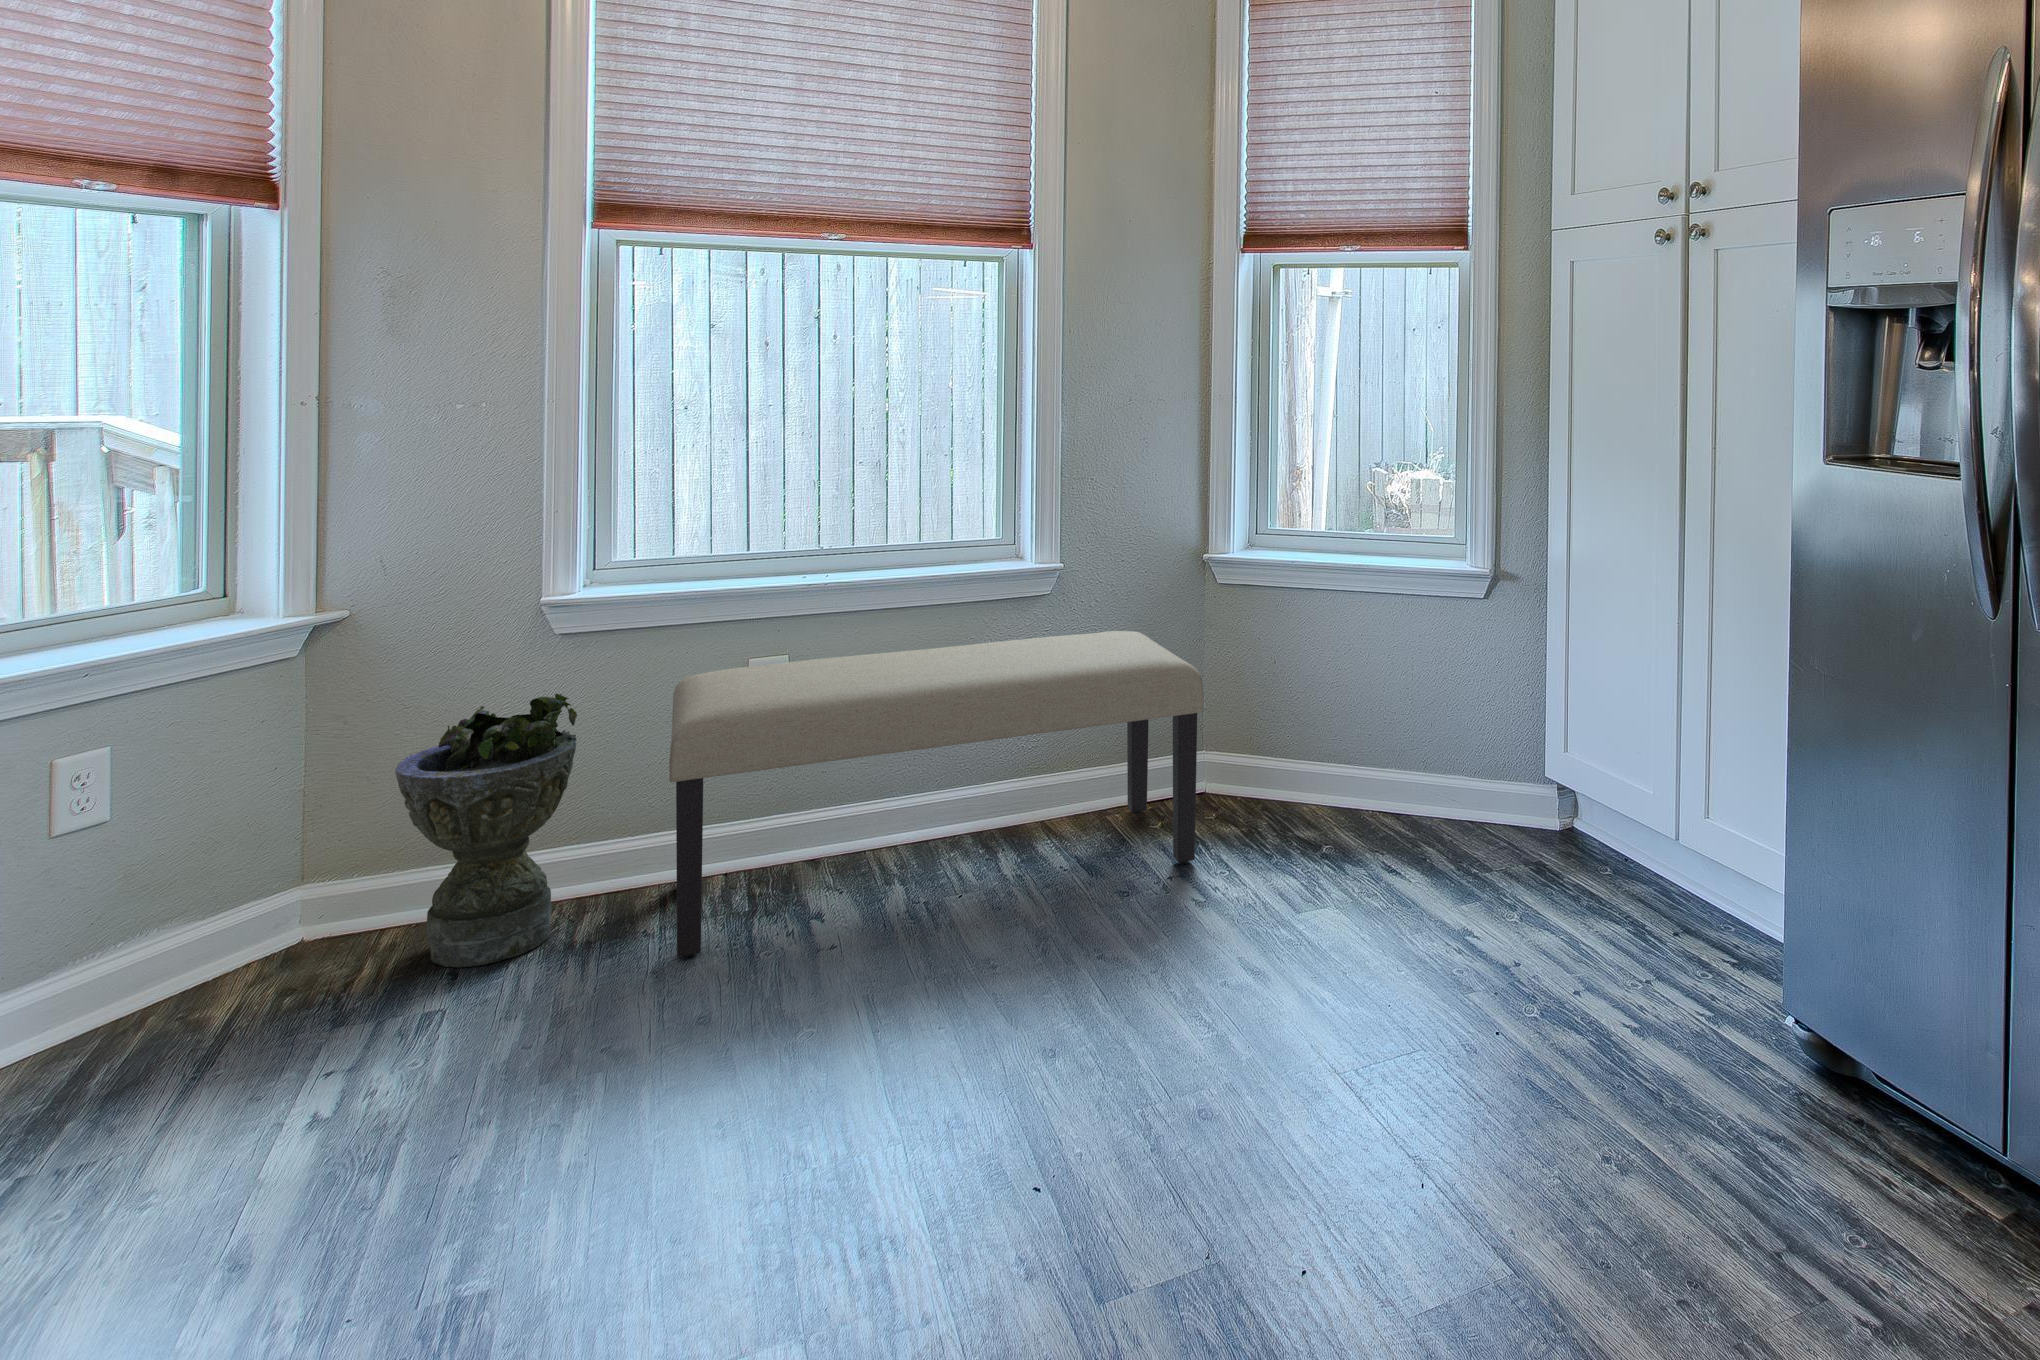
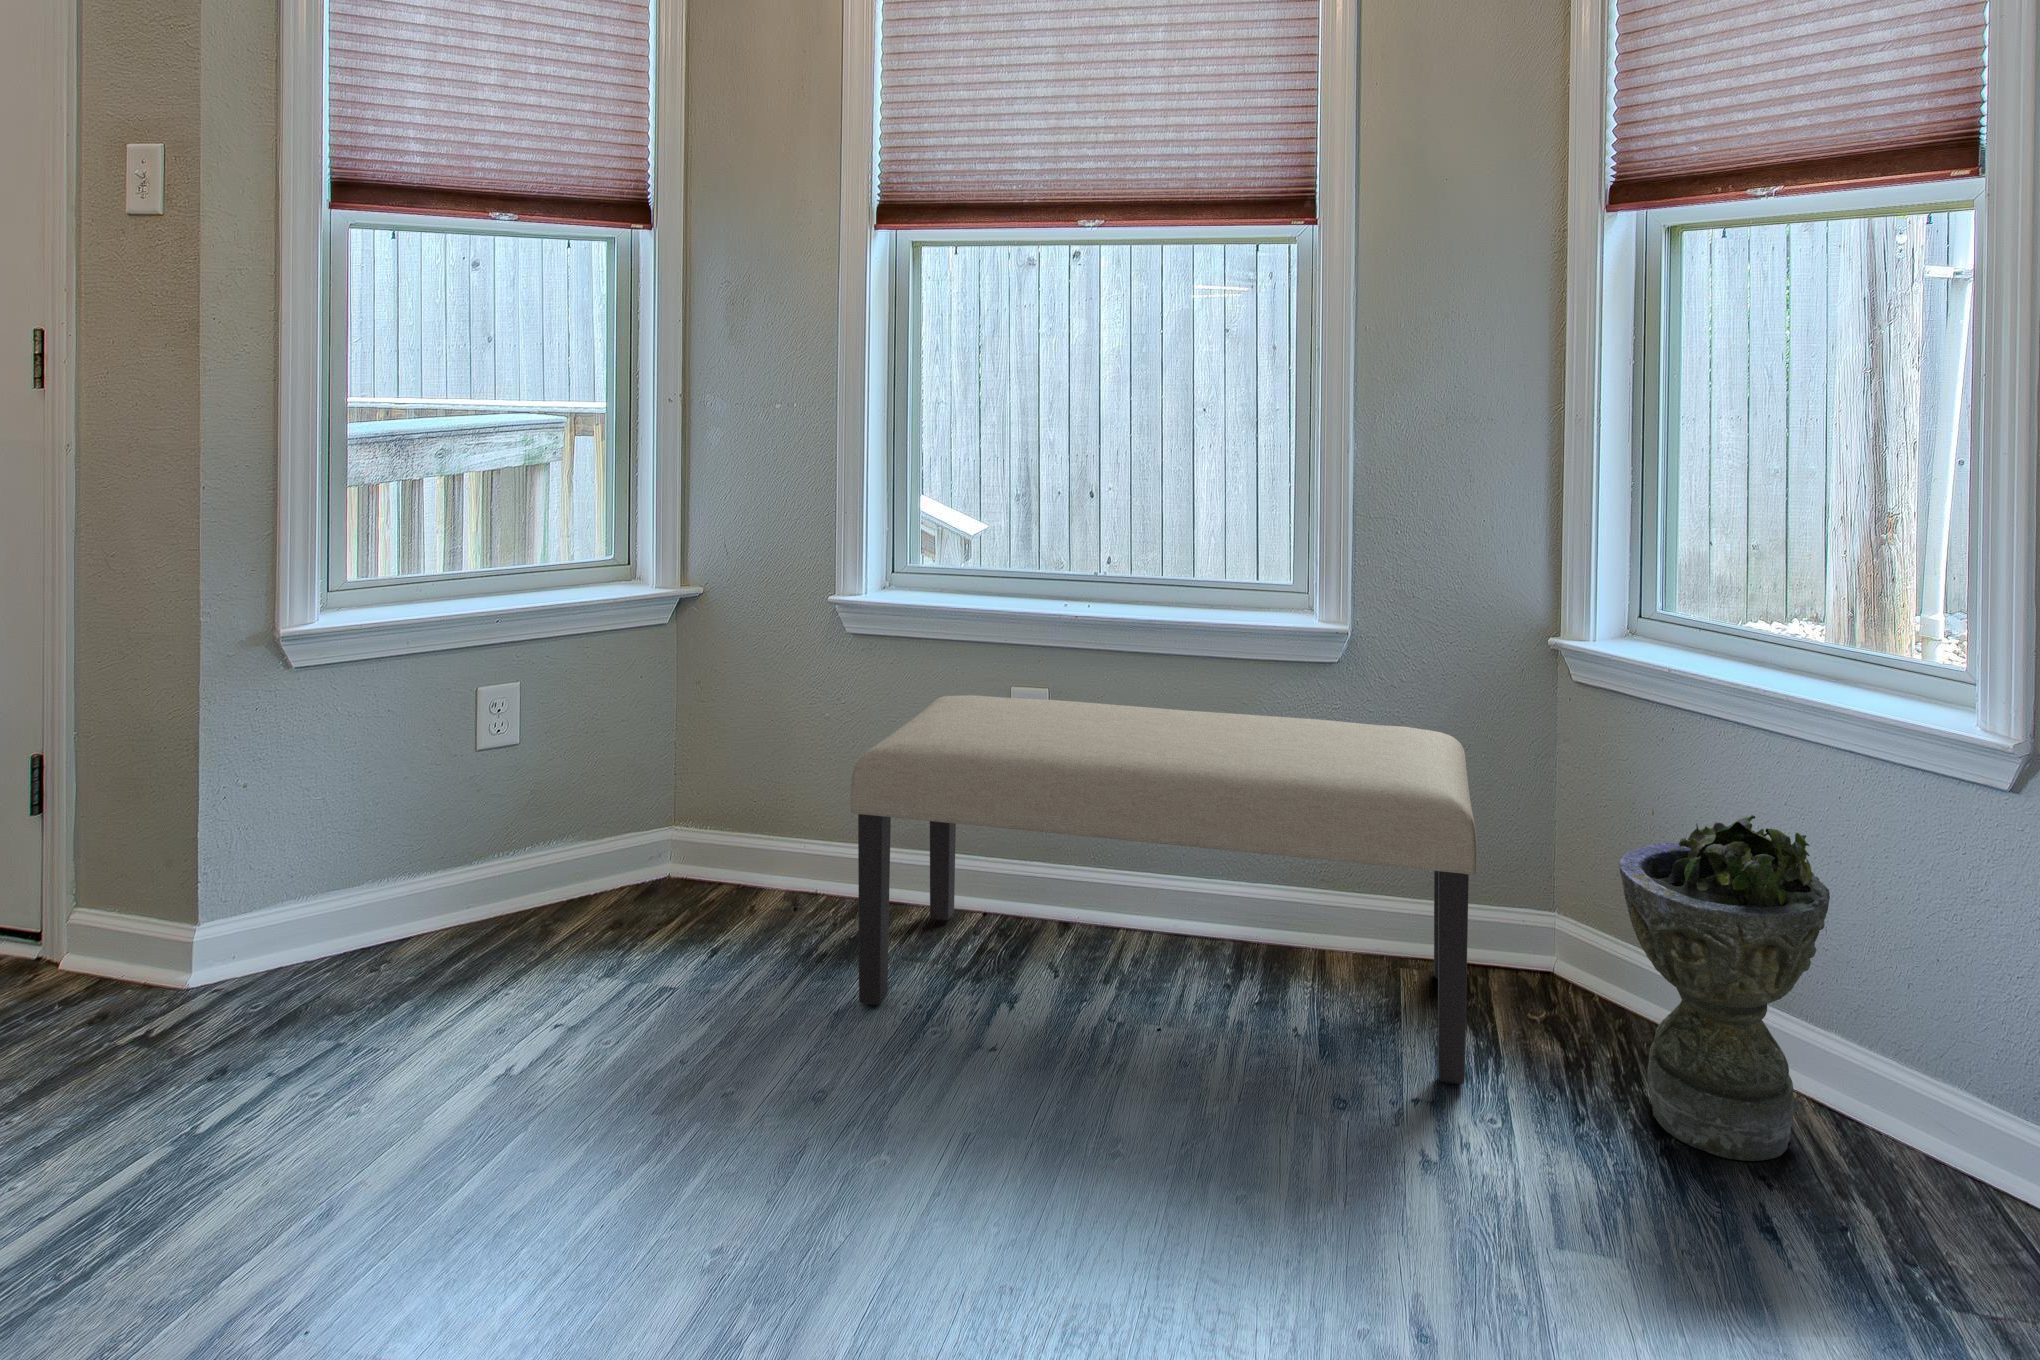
planter: present [395,694,577,967] -> present [1619,815,1830,1161]

